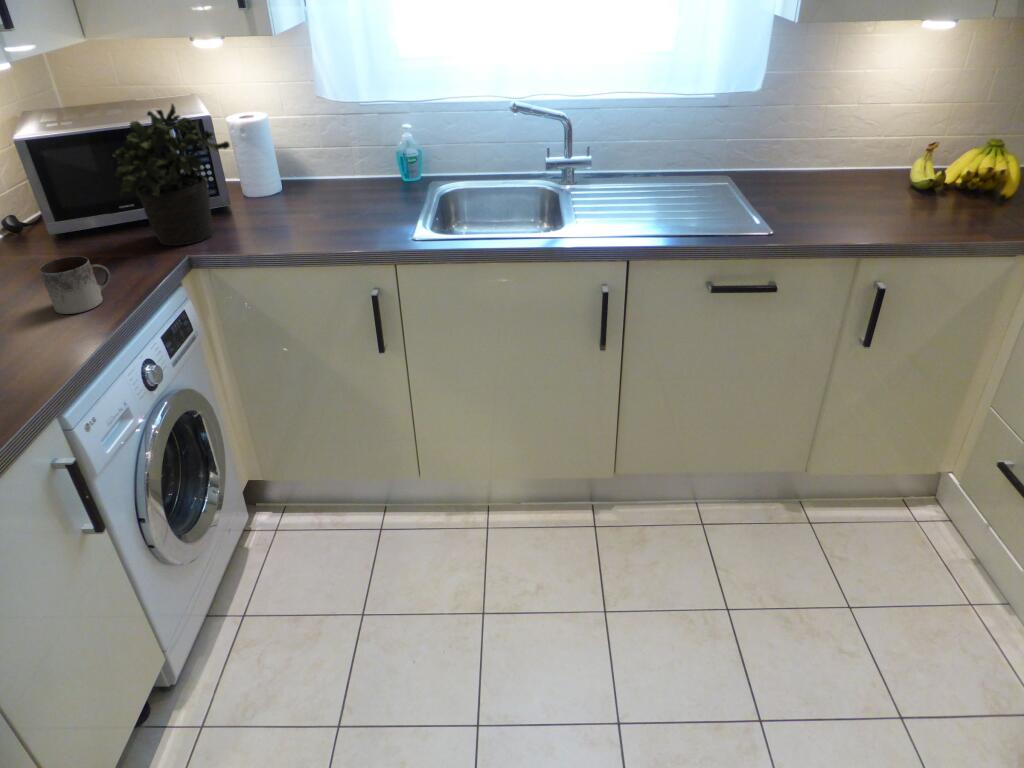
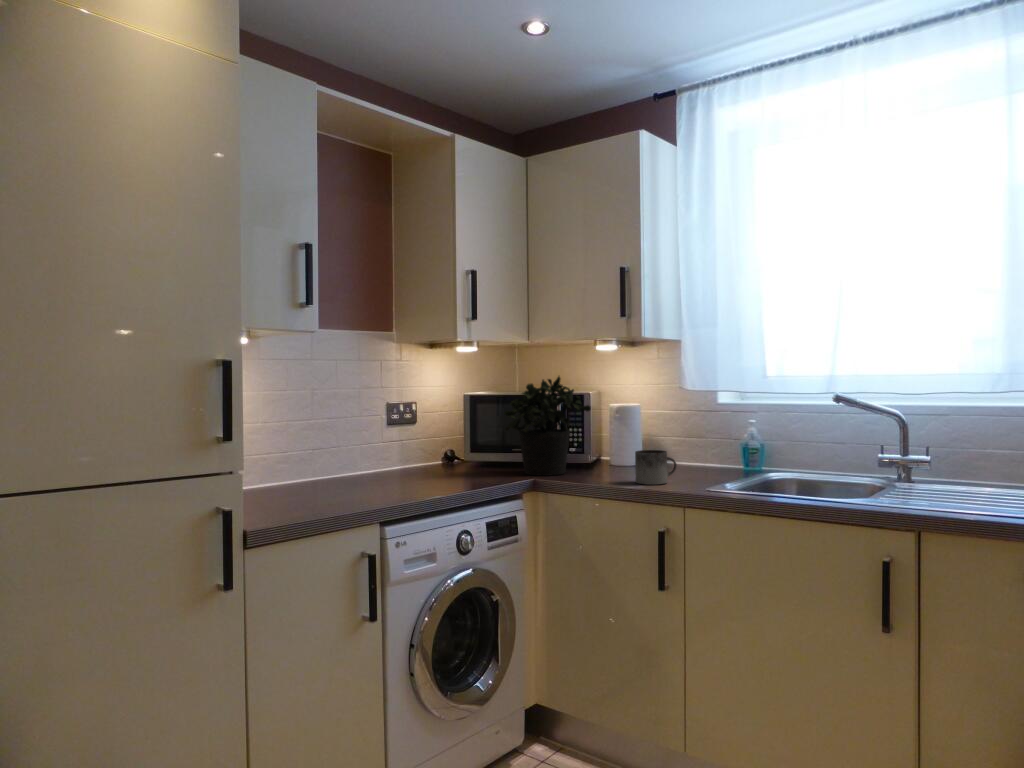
mug: present [39,256,110,314] -> present [635,450,677,485]

